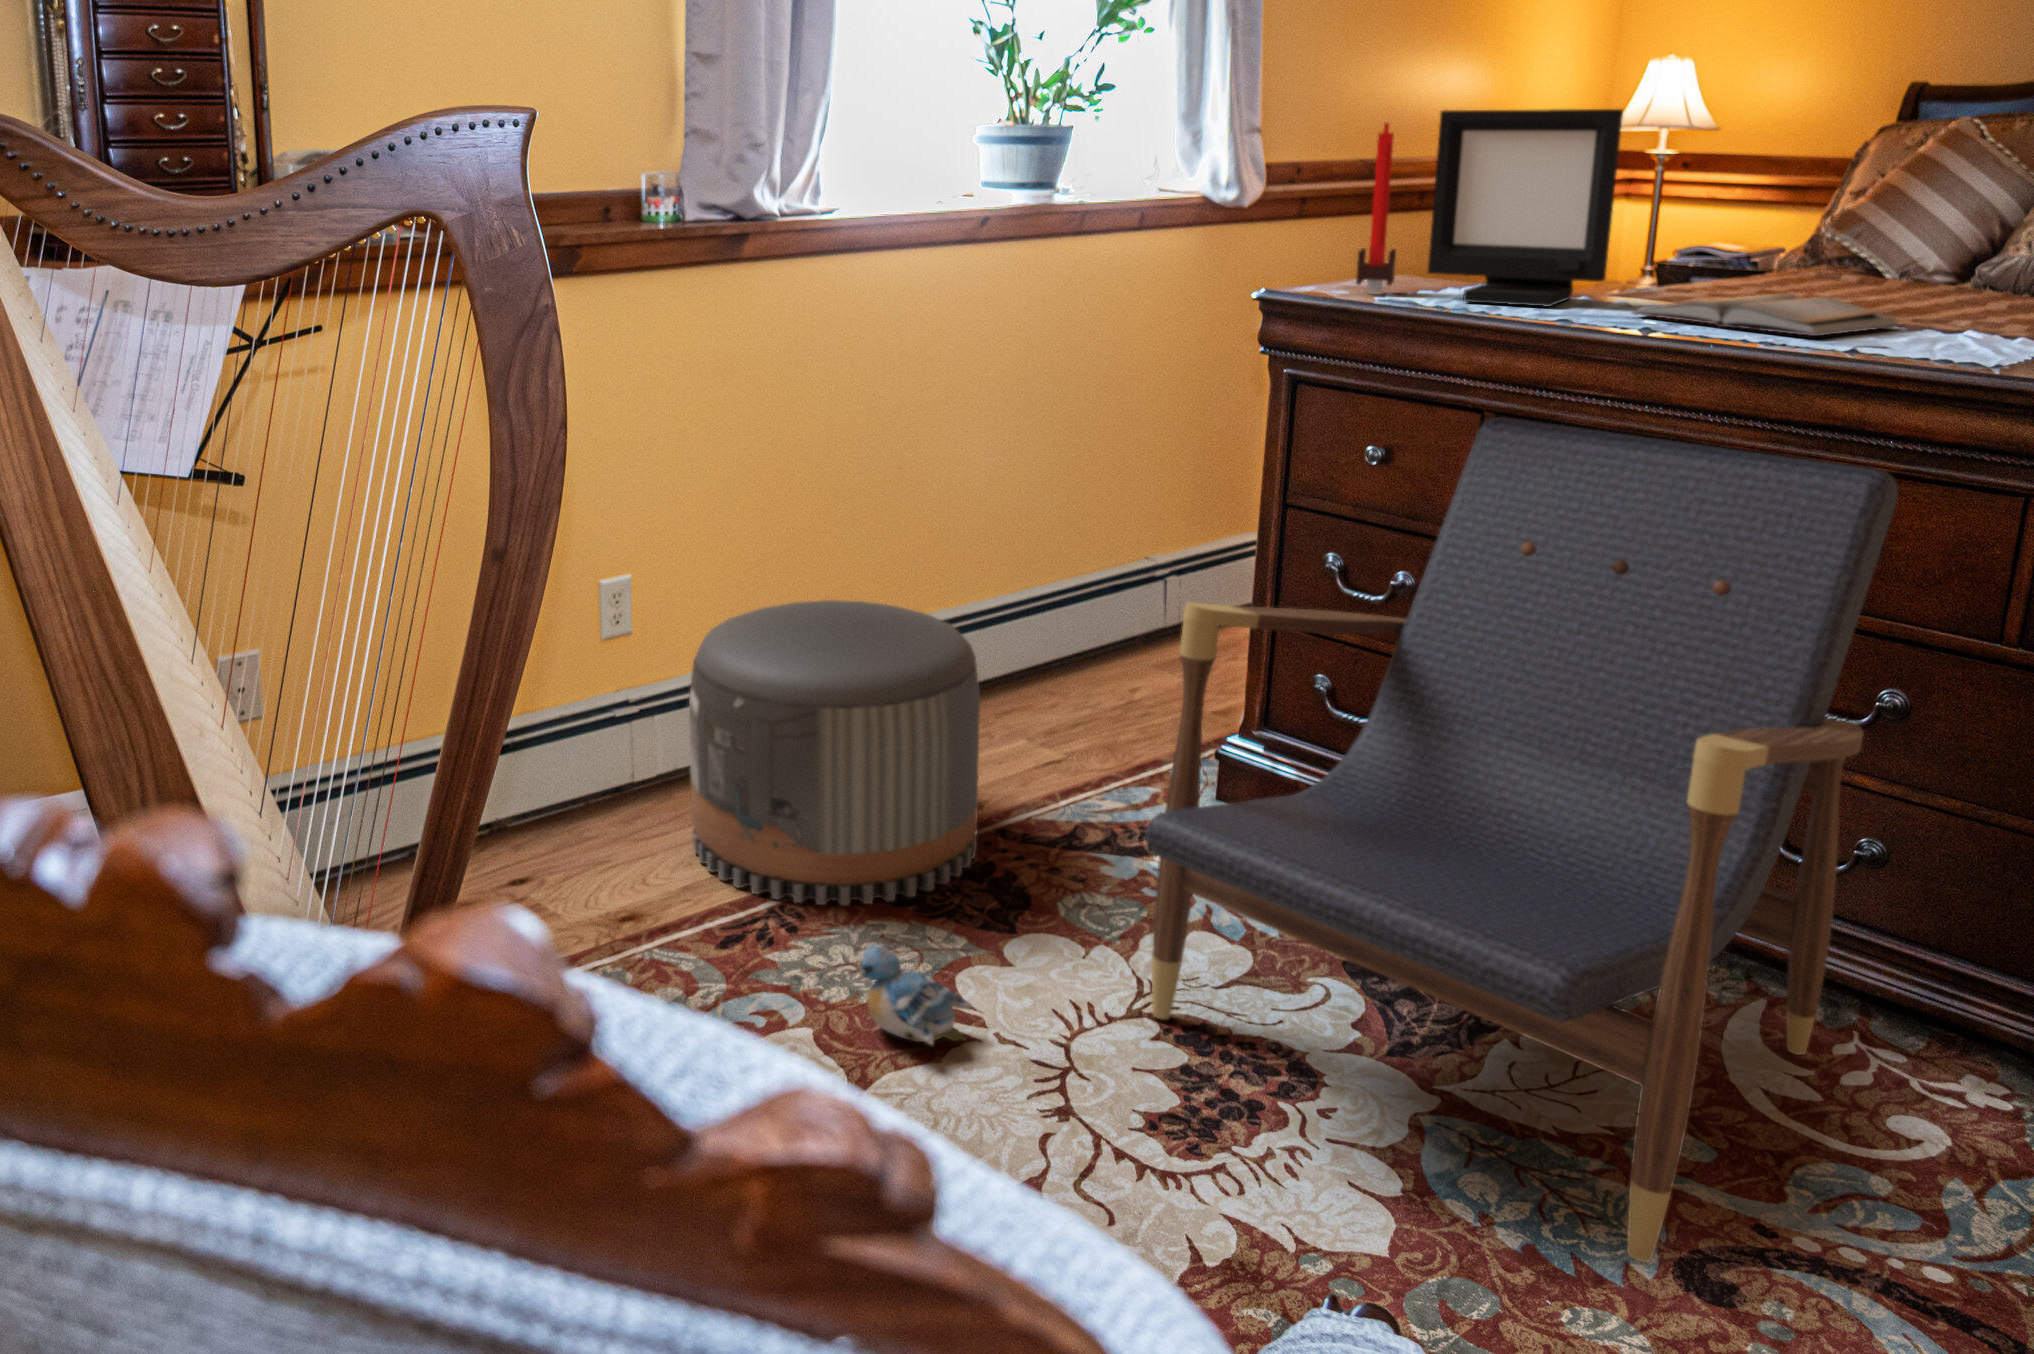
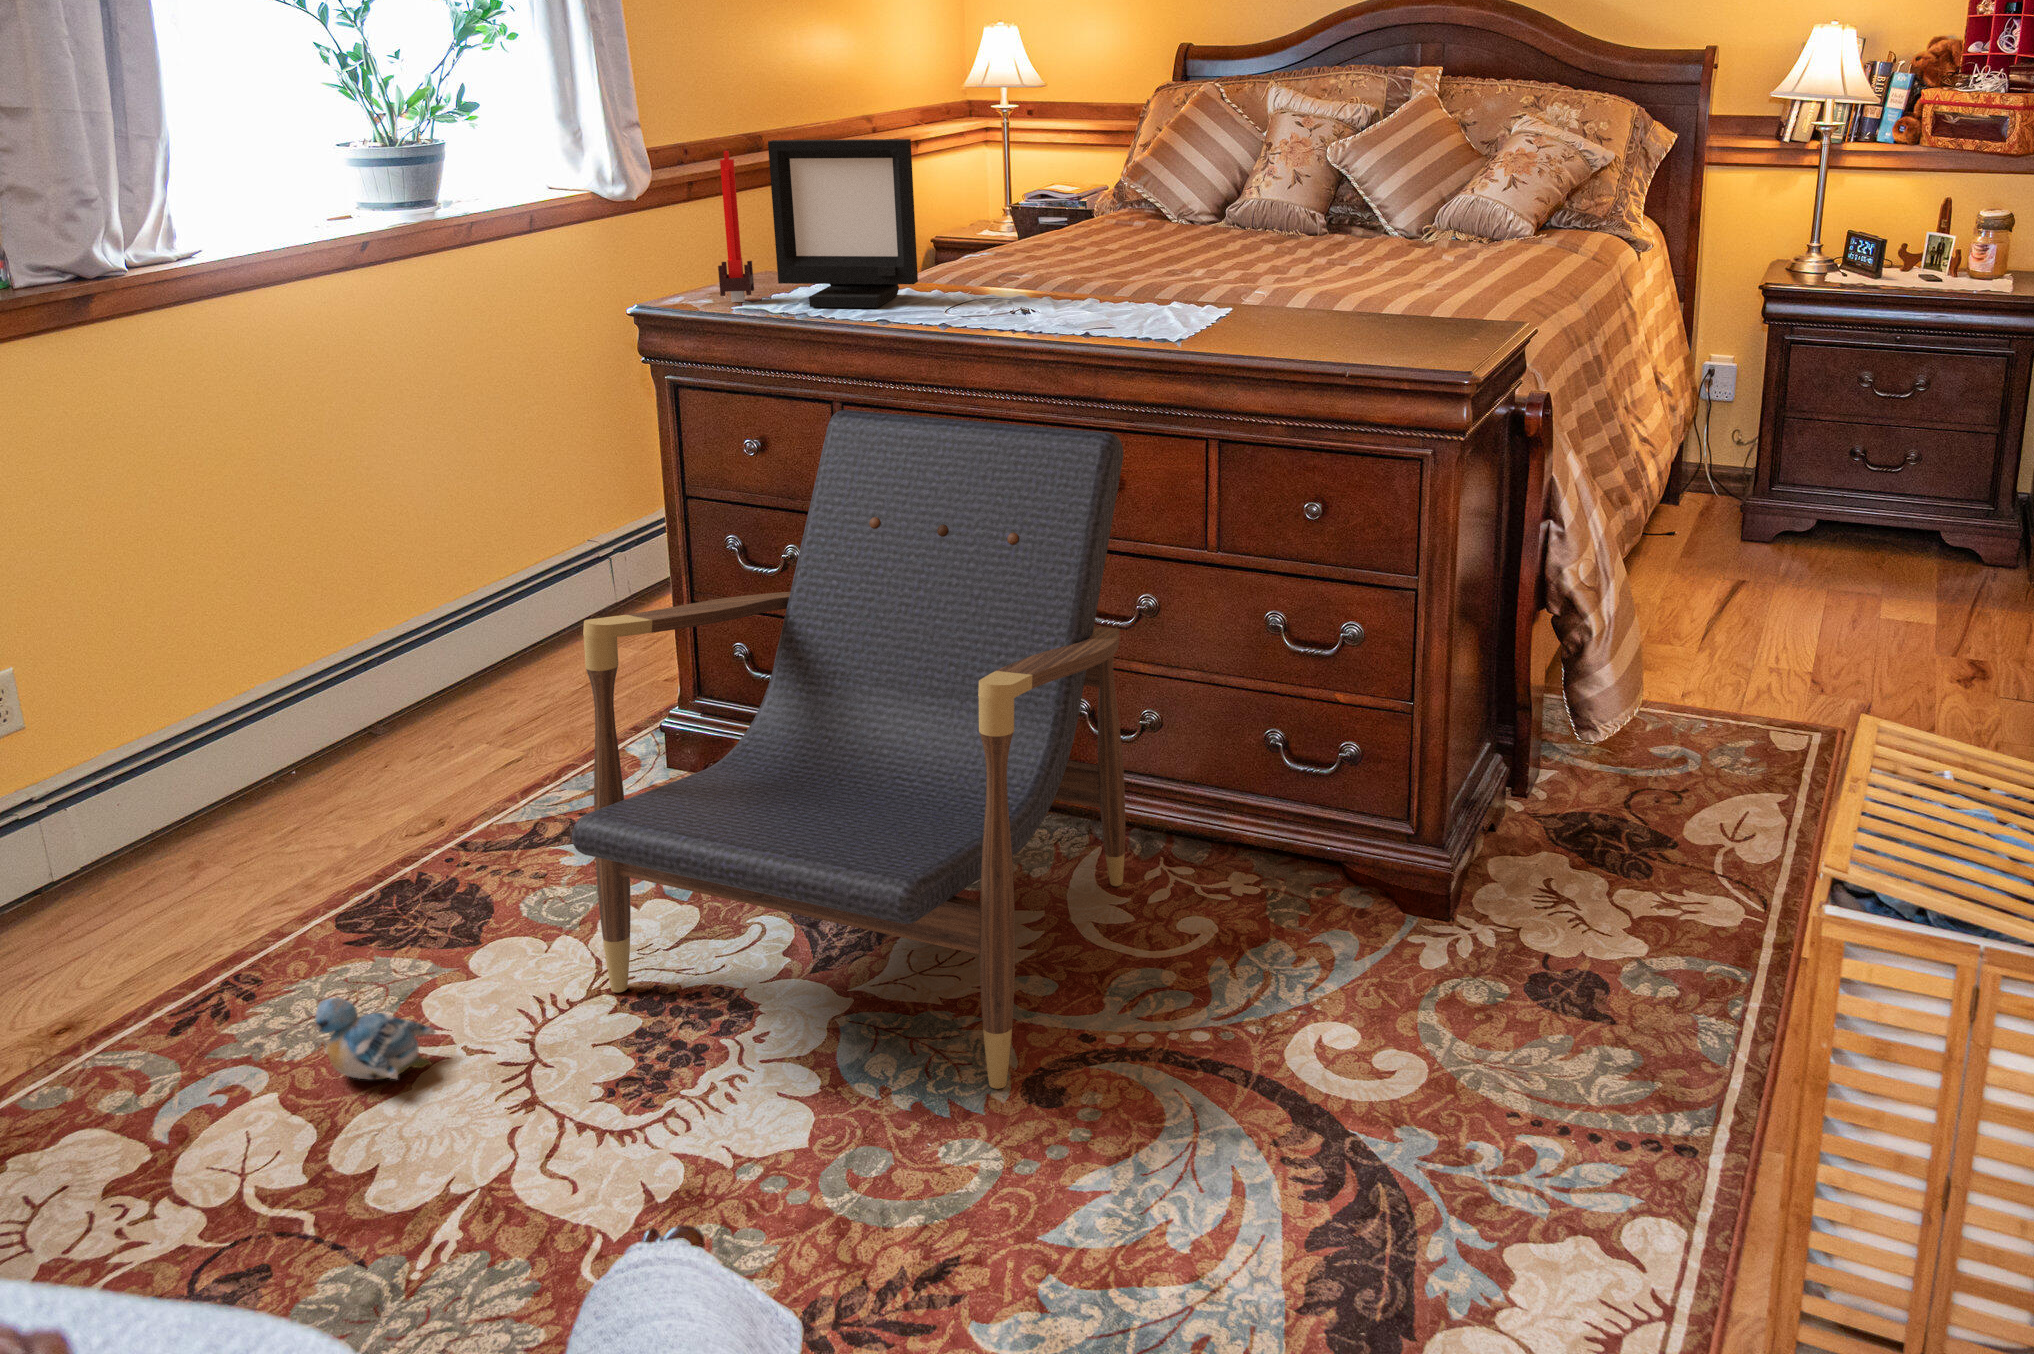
hardback book: present [1633,294,1900,336] -> none [937,285,1125,327]
pouf: present [689,600,980,905] -> none [94,649,440,972]

